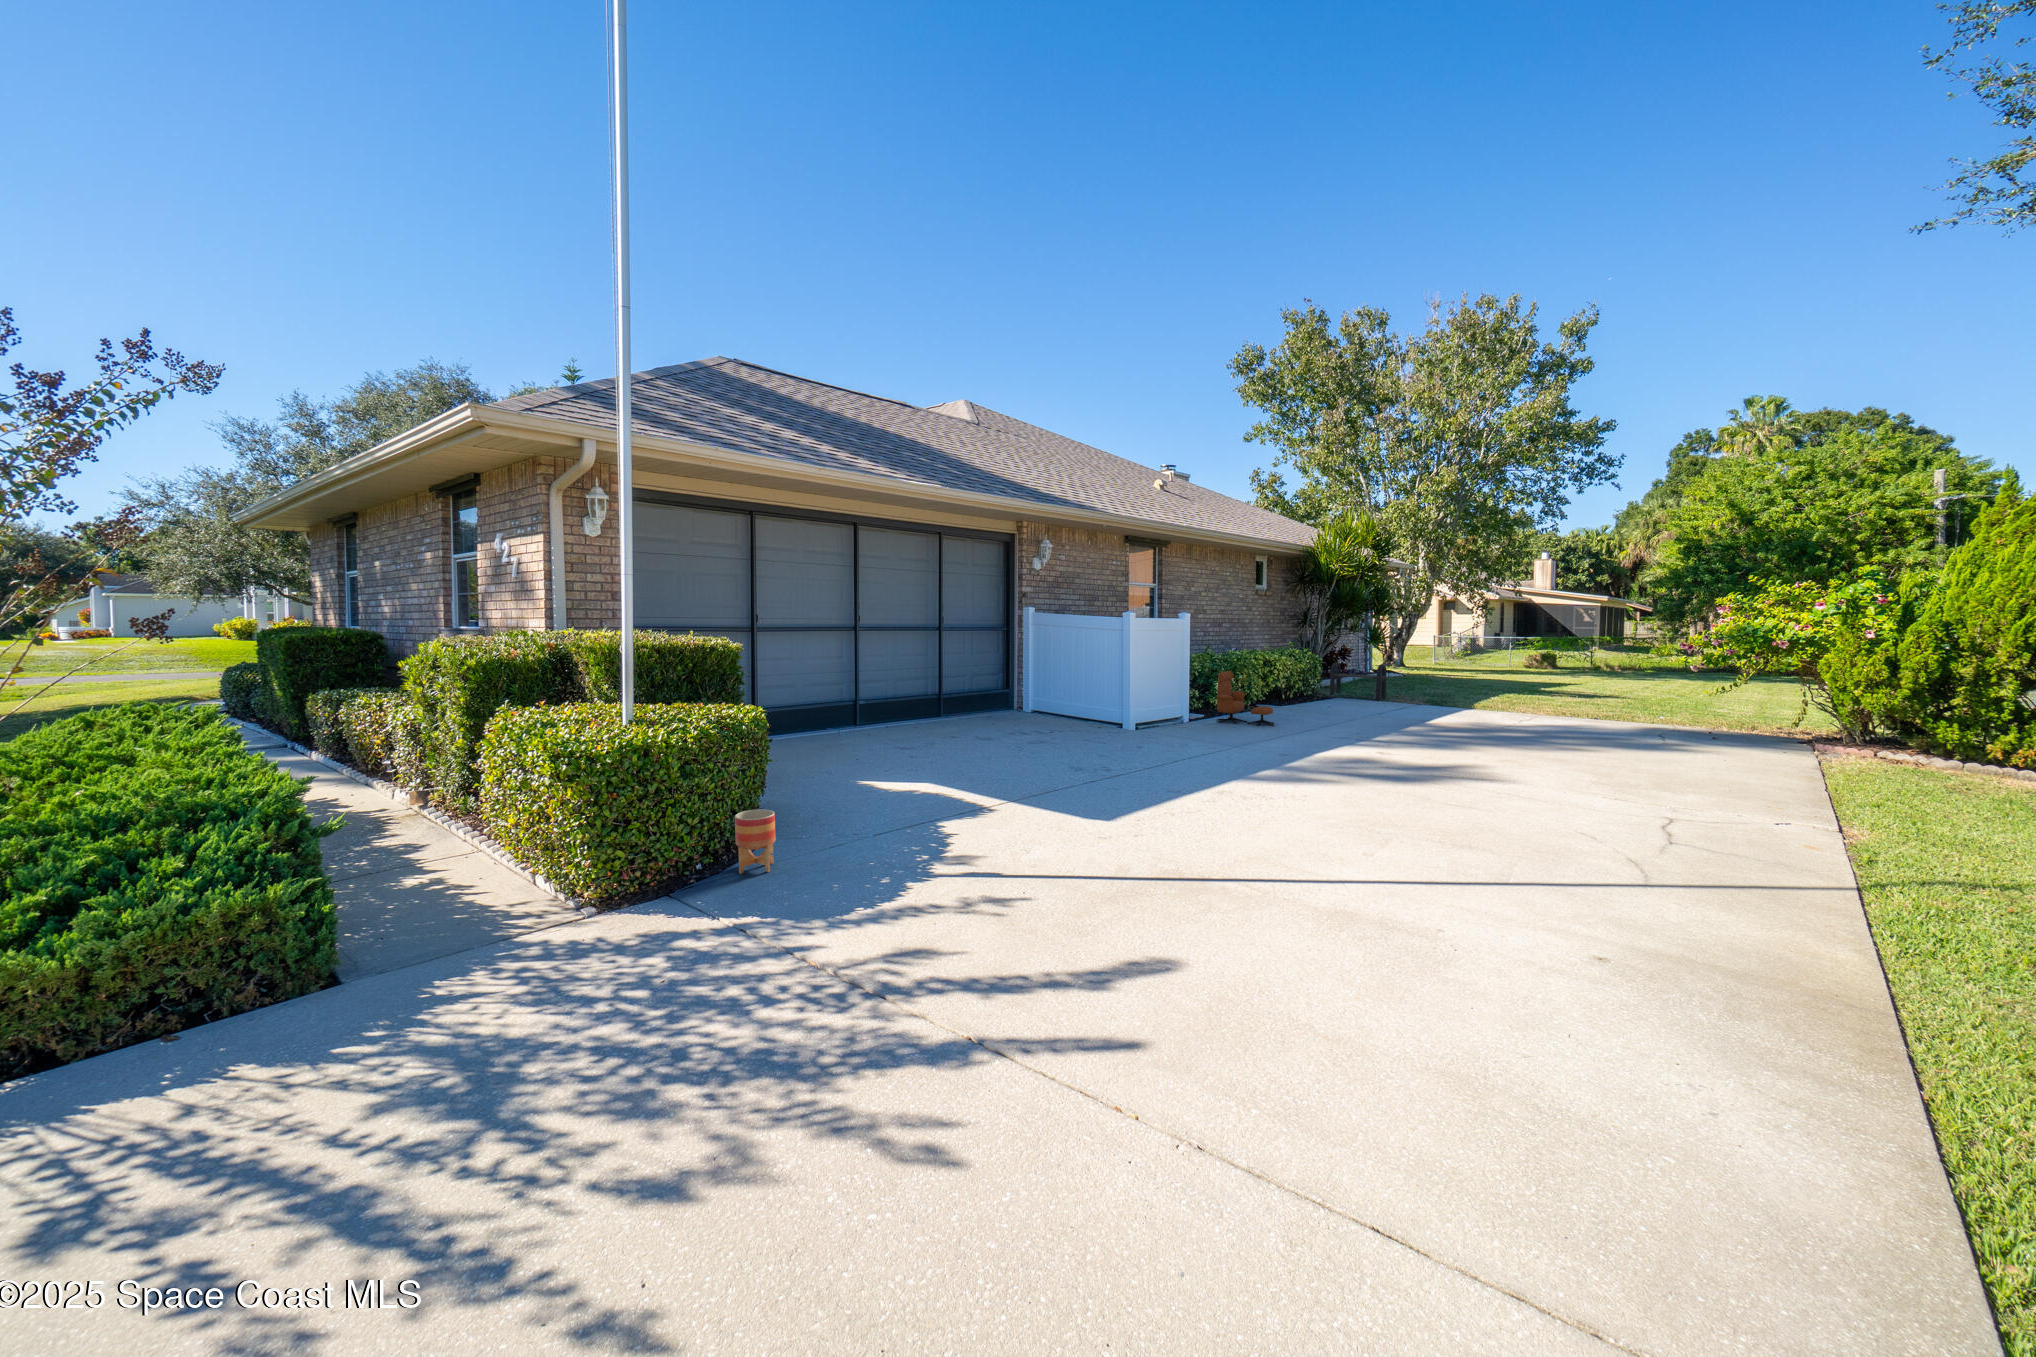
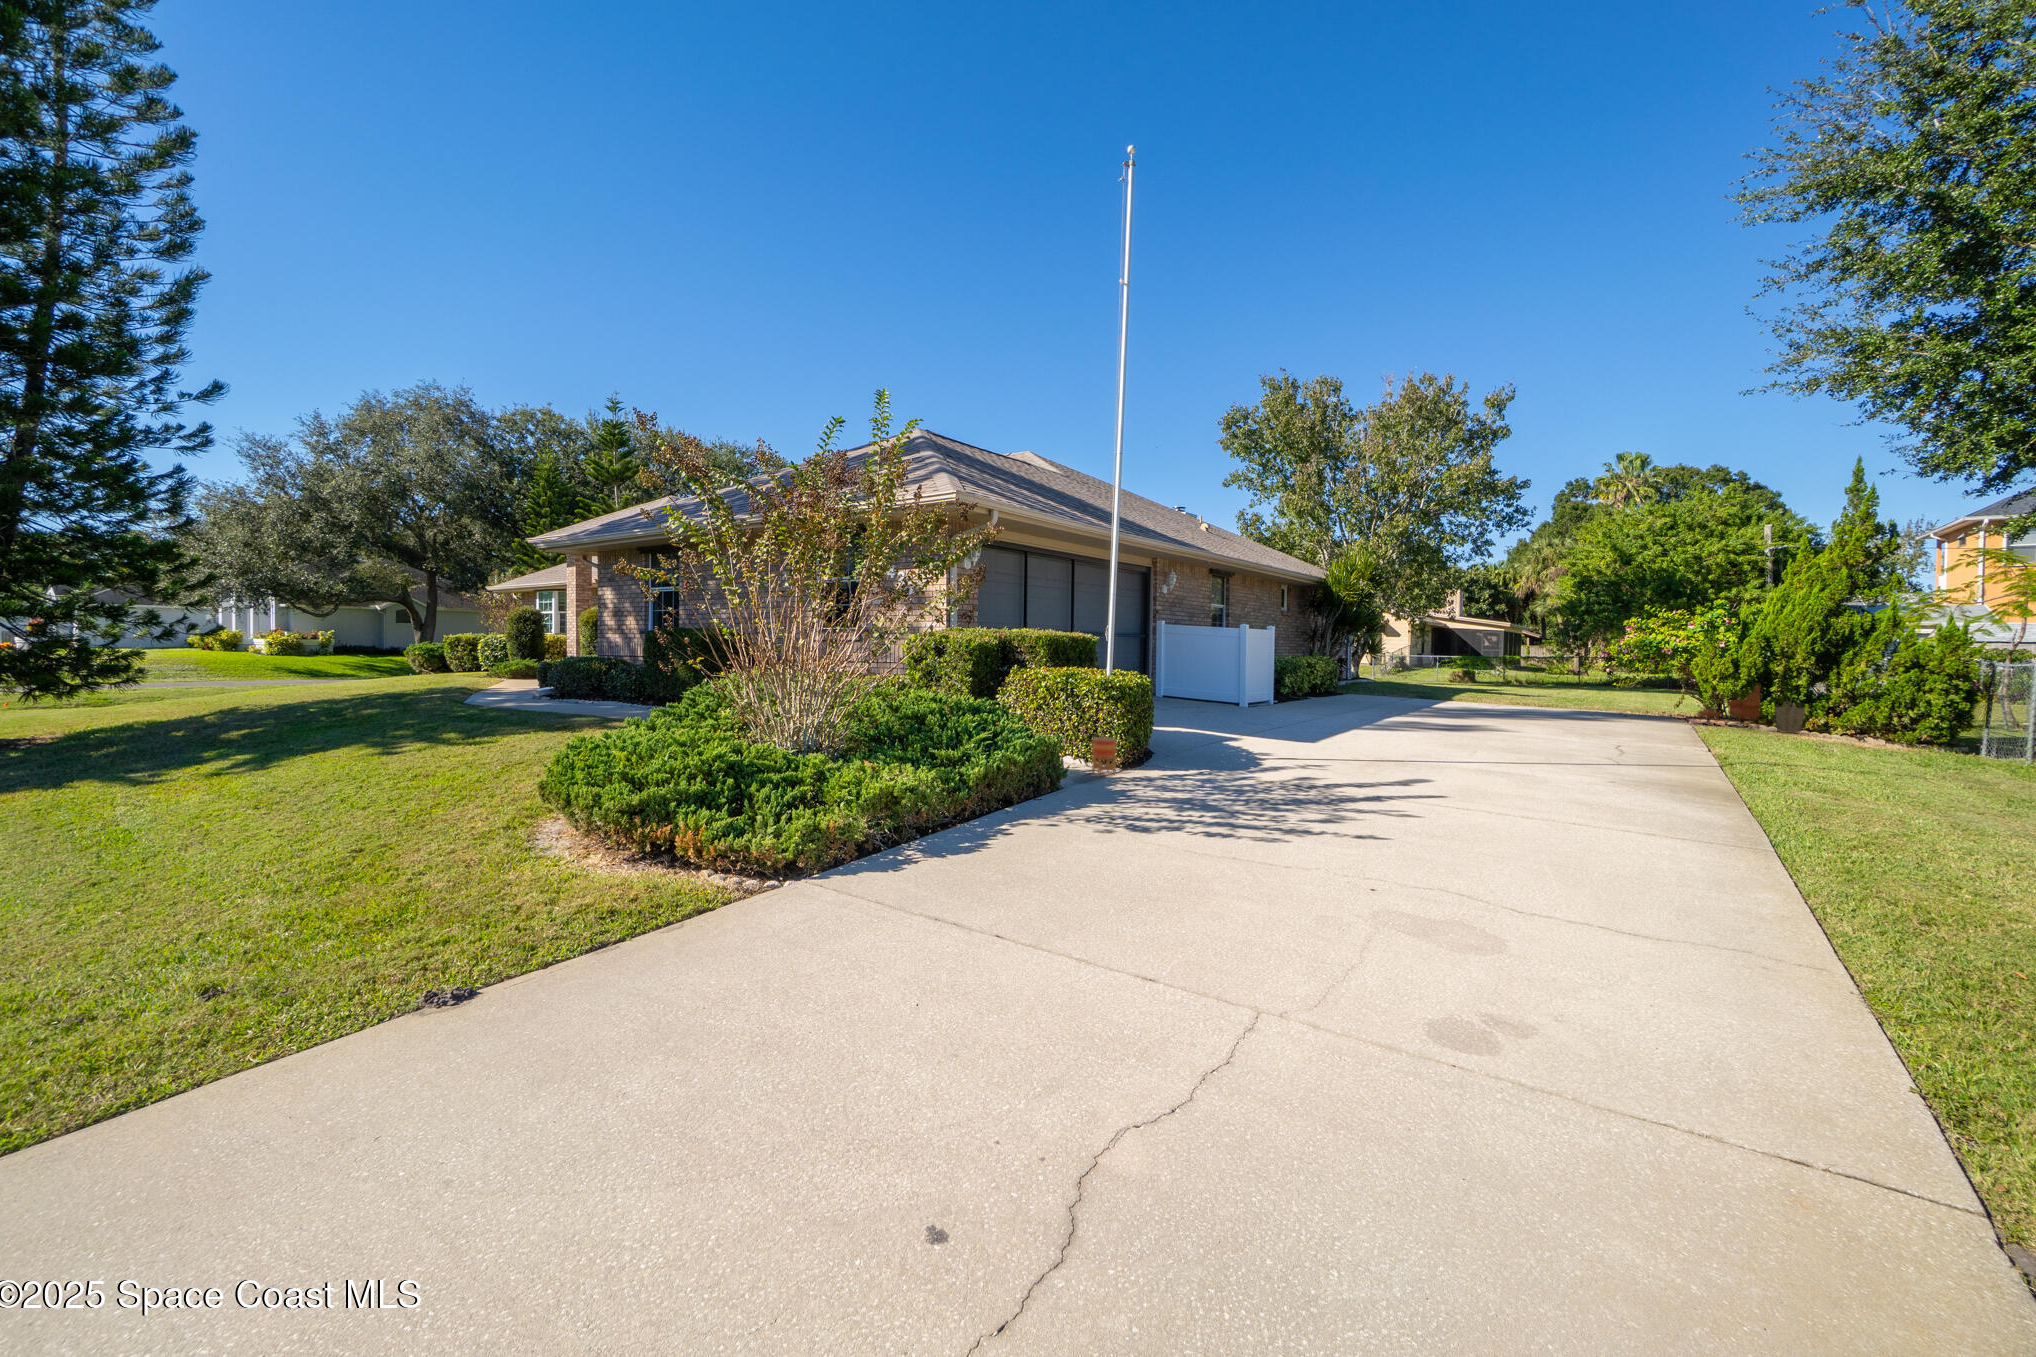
bench: present [1330,662,1386,700] -> none [1333,668,1377,697]
lounge chair: present [1216,671,1274,726] -> present [1698,685,1760,727]
bucket: none [1955,721,2012,771] -> present [1775,702,1806,733]

